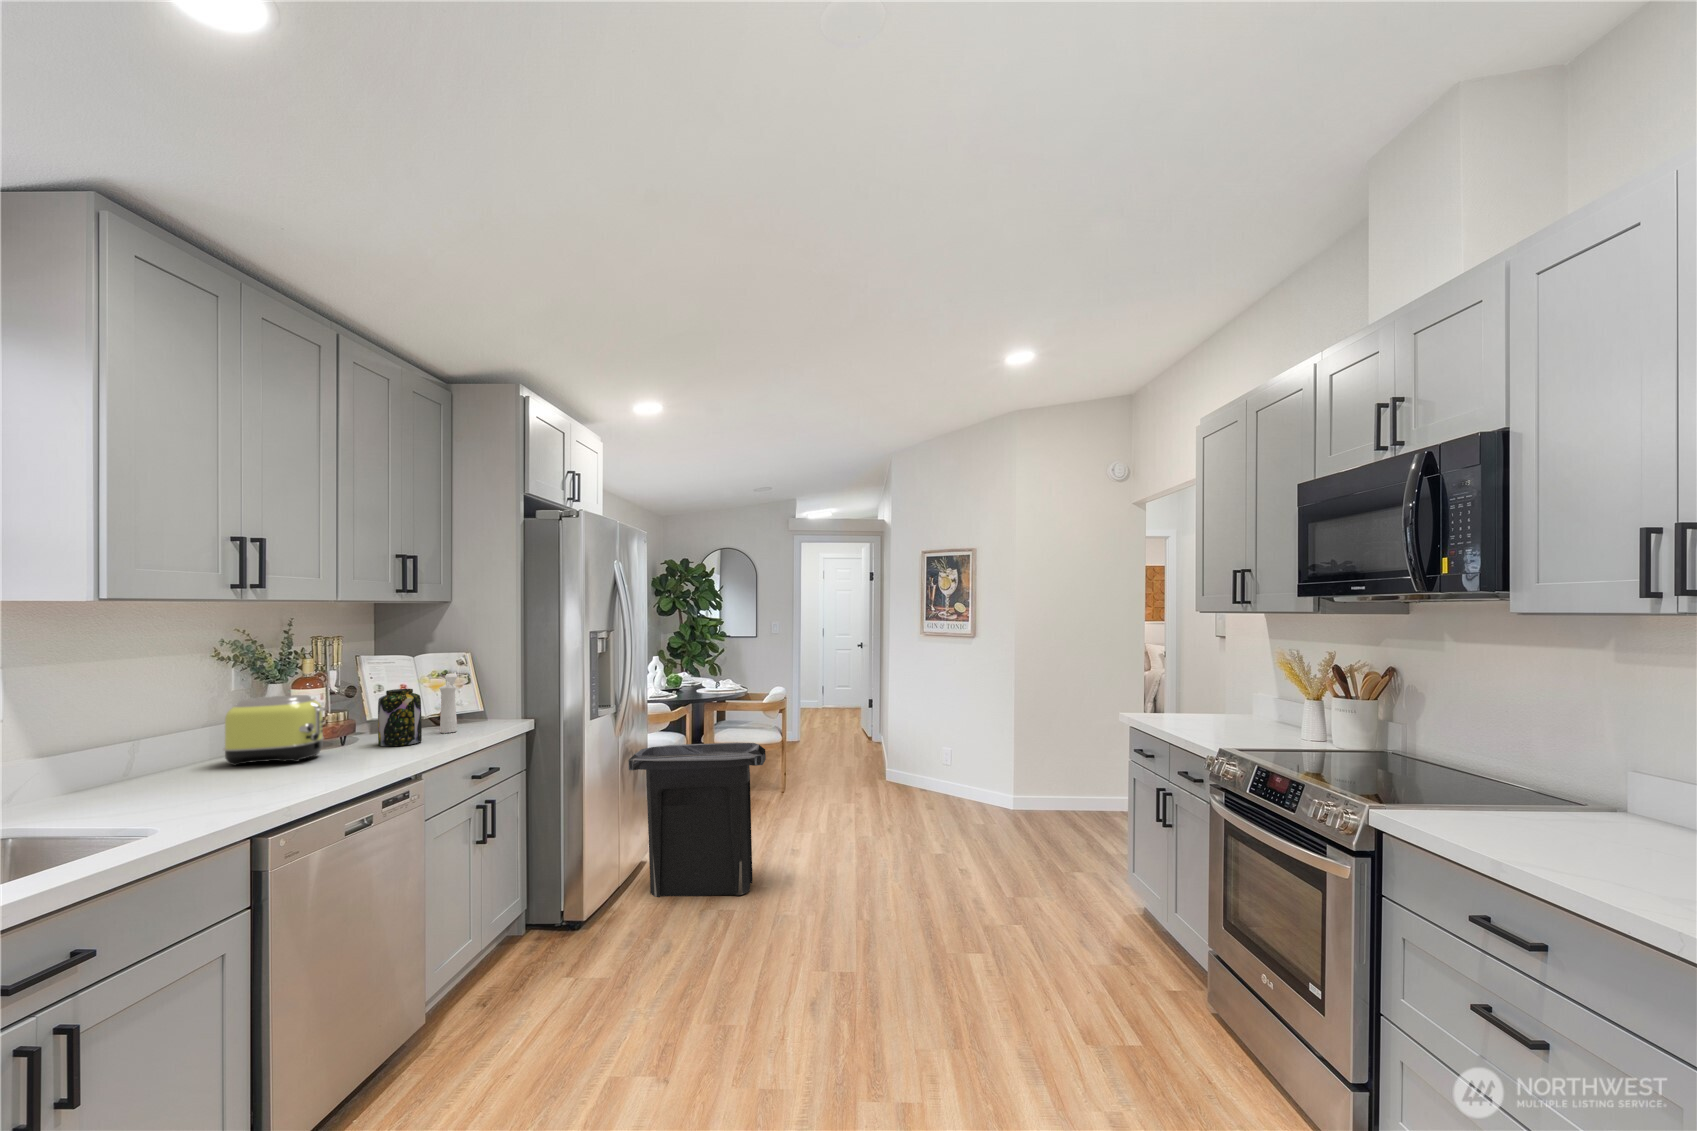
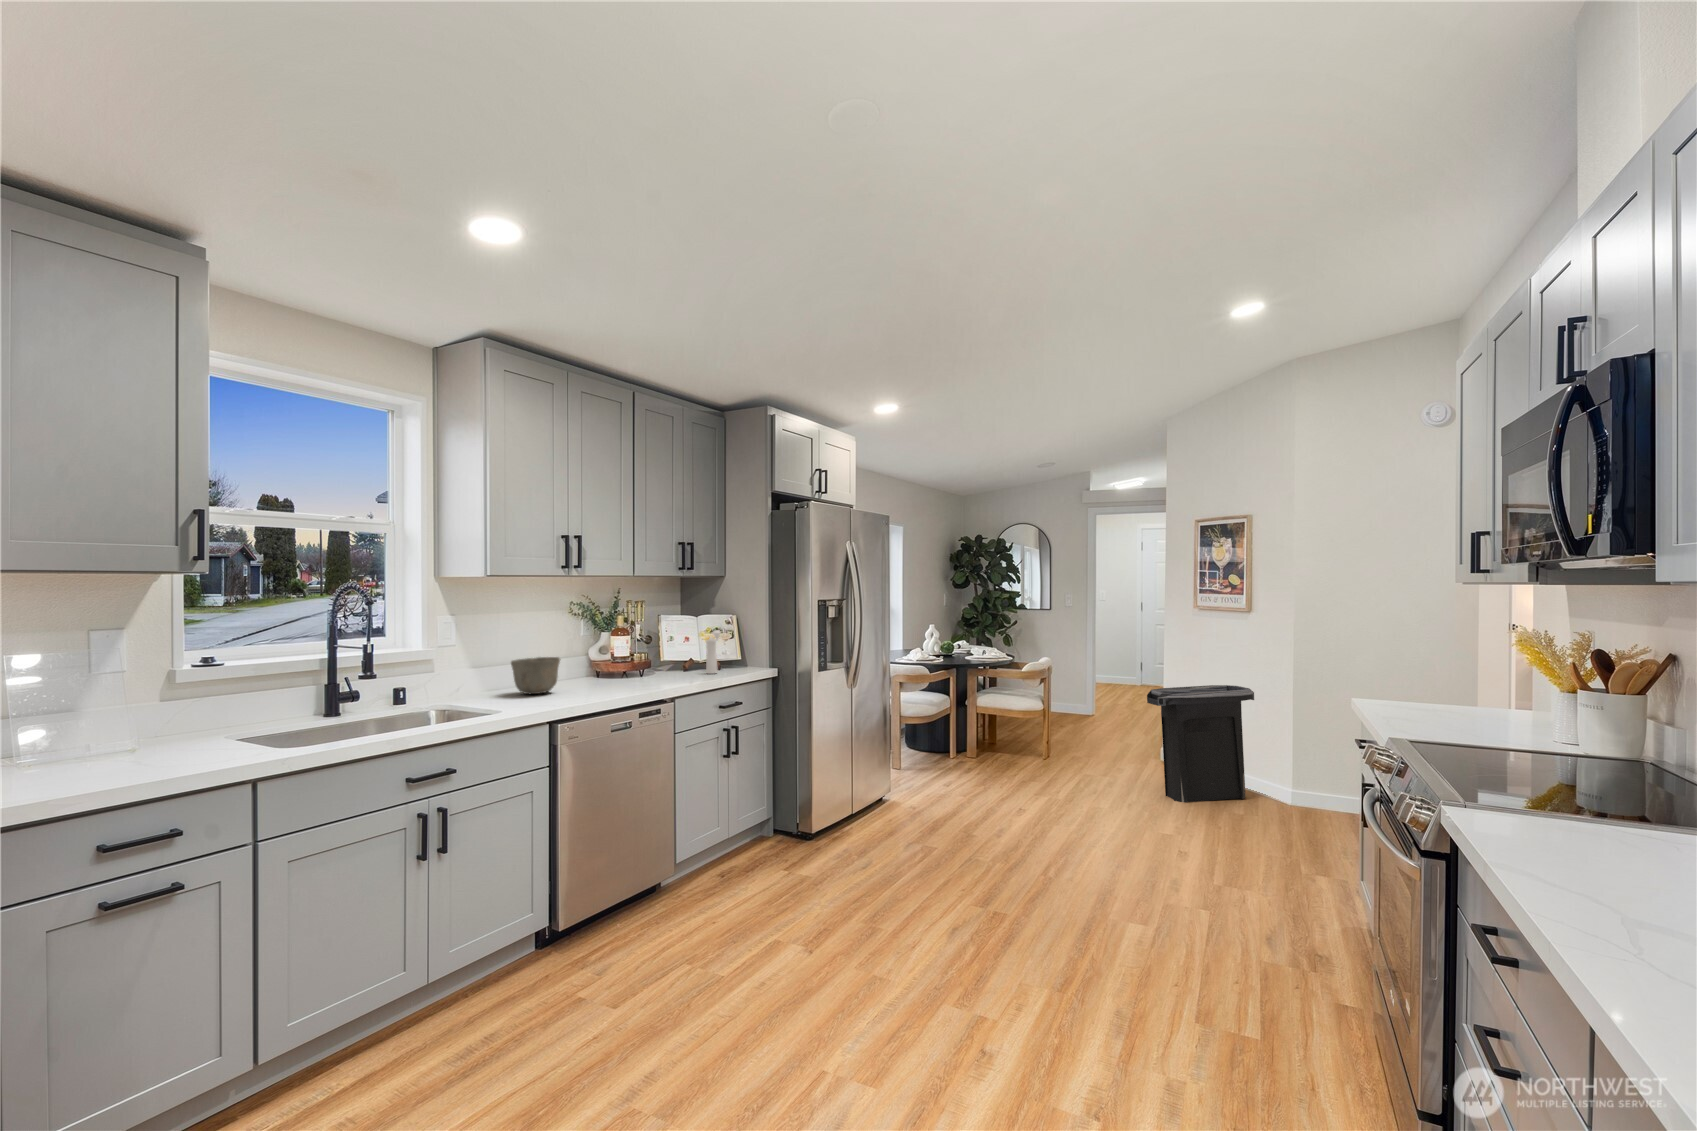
jar: present [378,689,422,746] -> none [659,639,687,679]
toaster: present [224,695,327,765] -> none [566,640,623,684]
ceramic bowl: none [137,727,236,791] -> present [511,657,561,694]
trash can: present [629,742,766,897] -> present [1147,685,1254,803]

